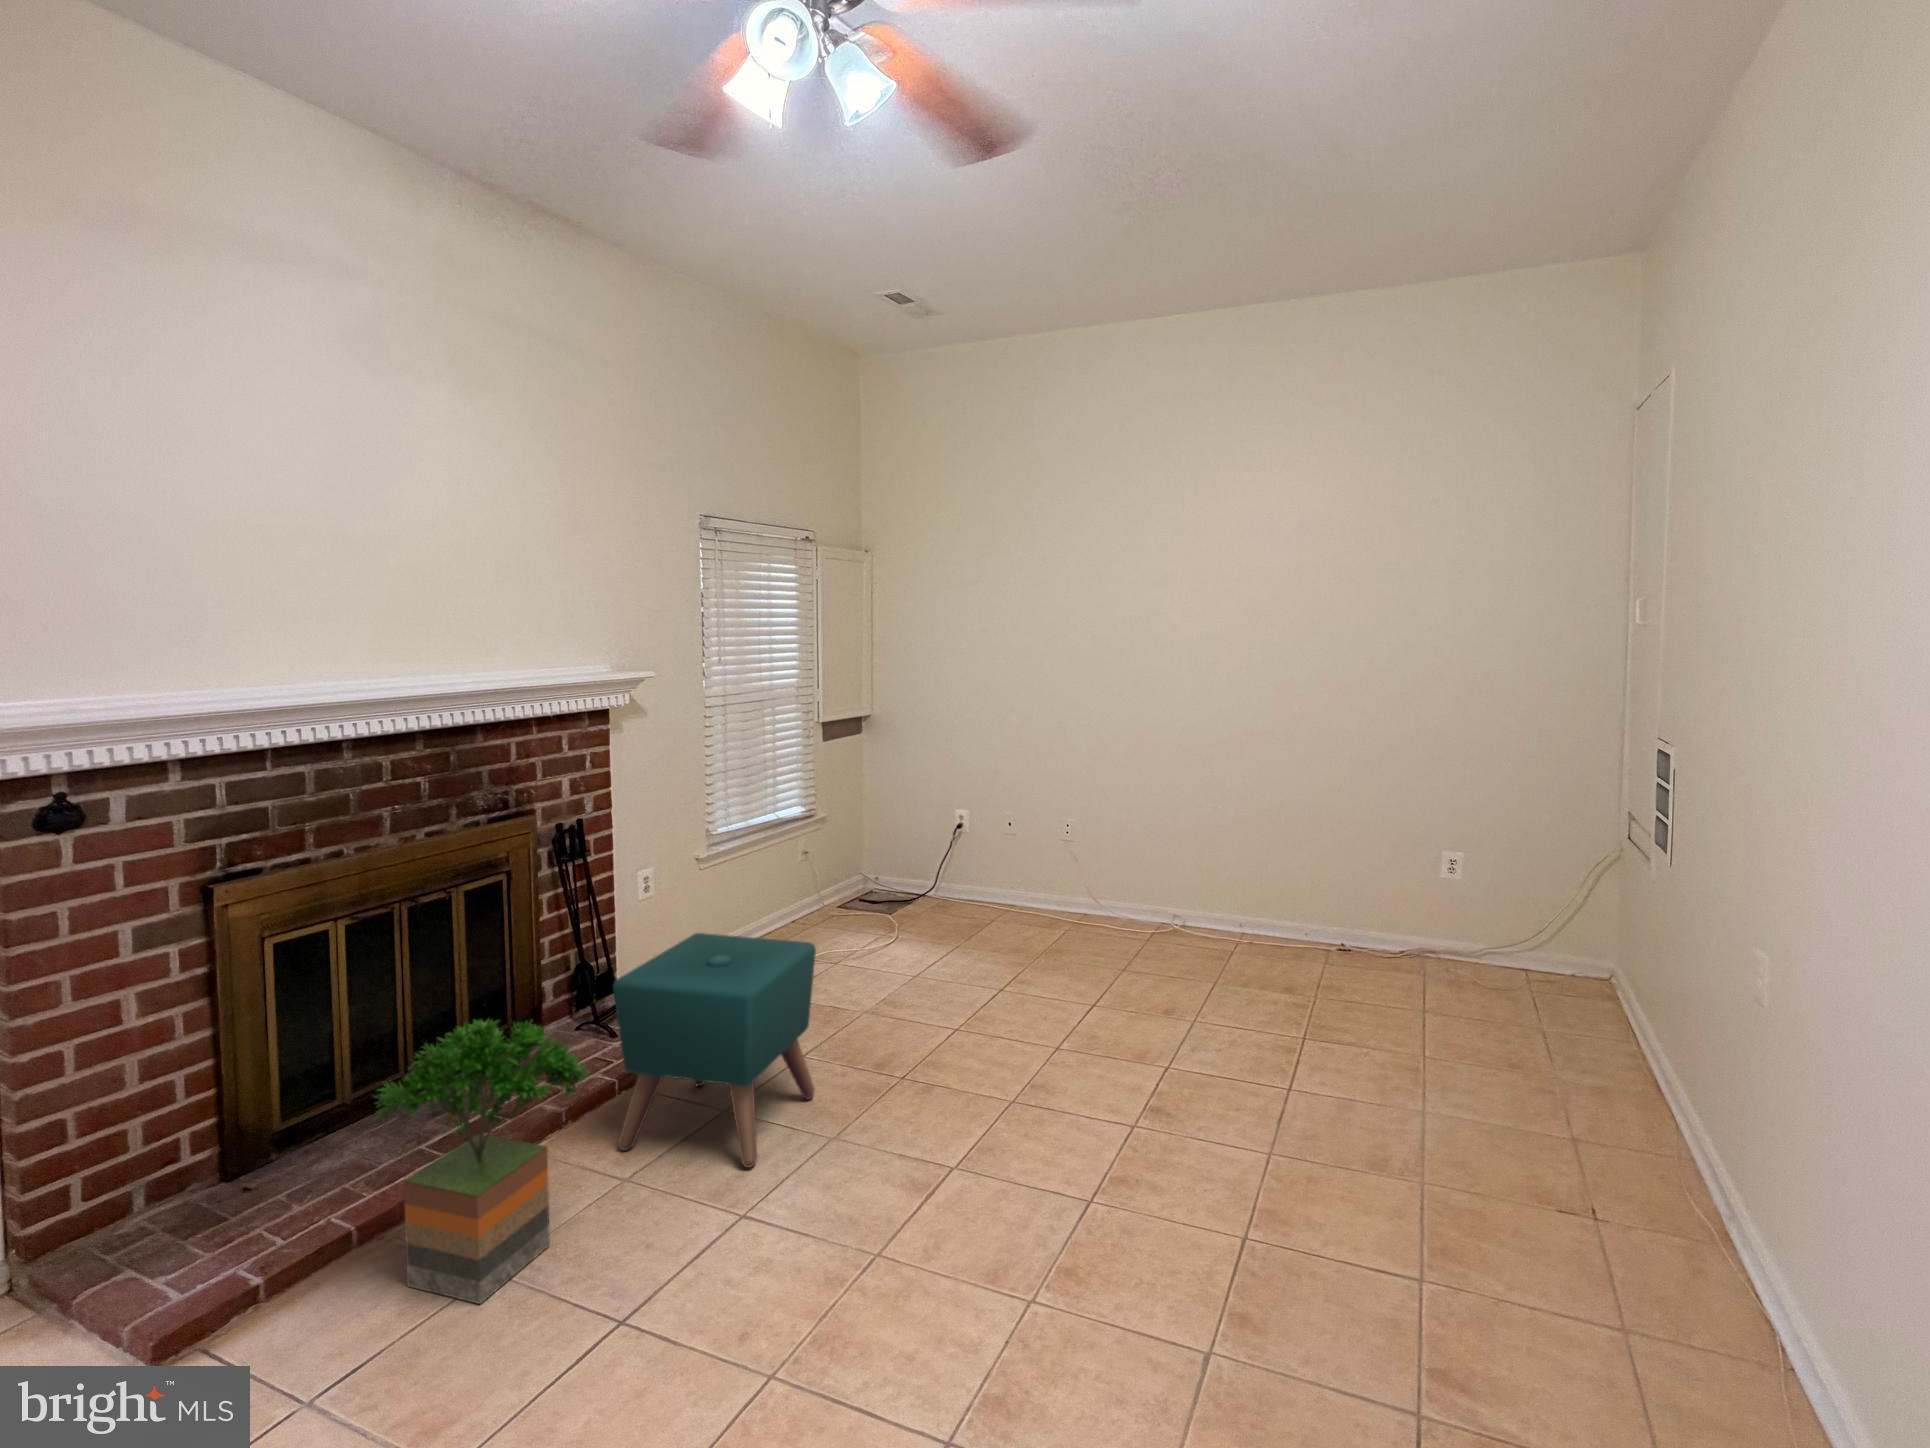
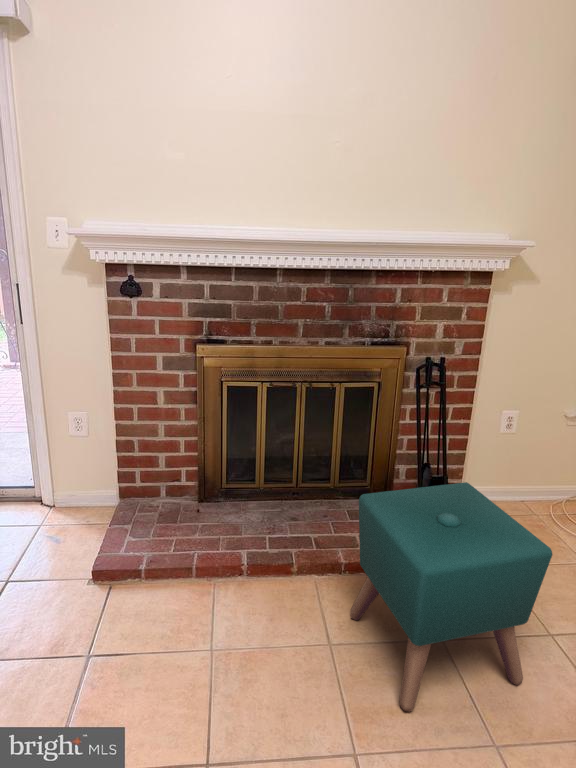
potted tree: present [375,1019,588,1304] -> none [156,478,282,666]

